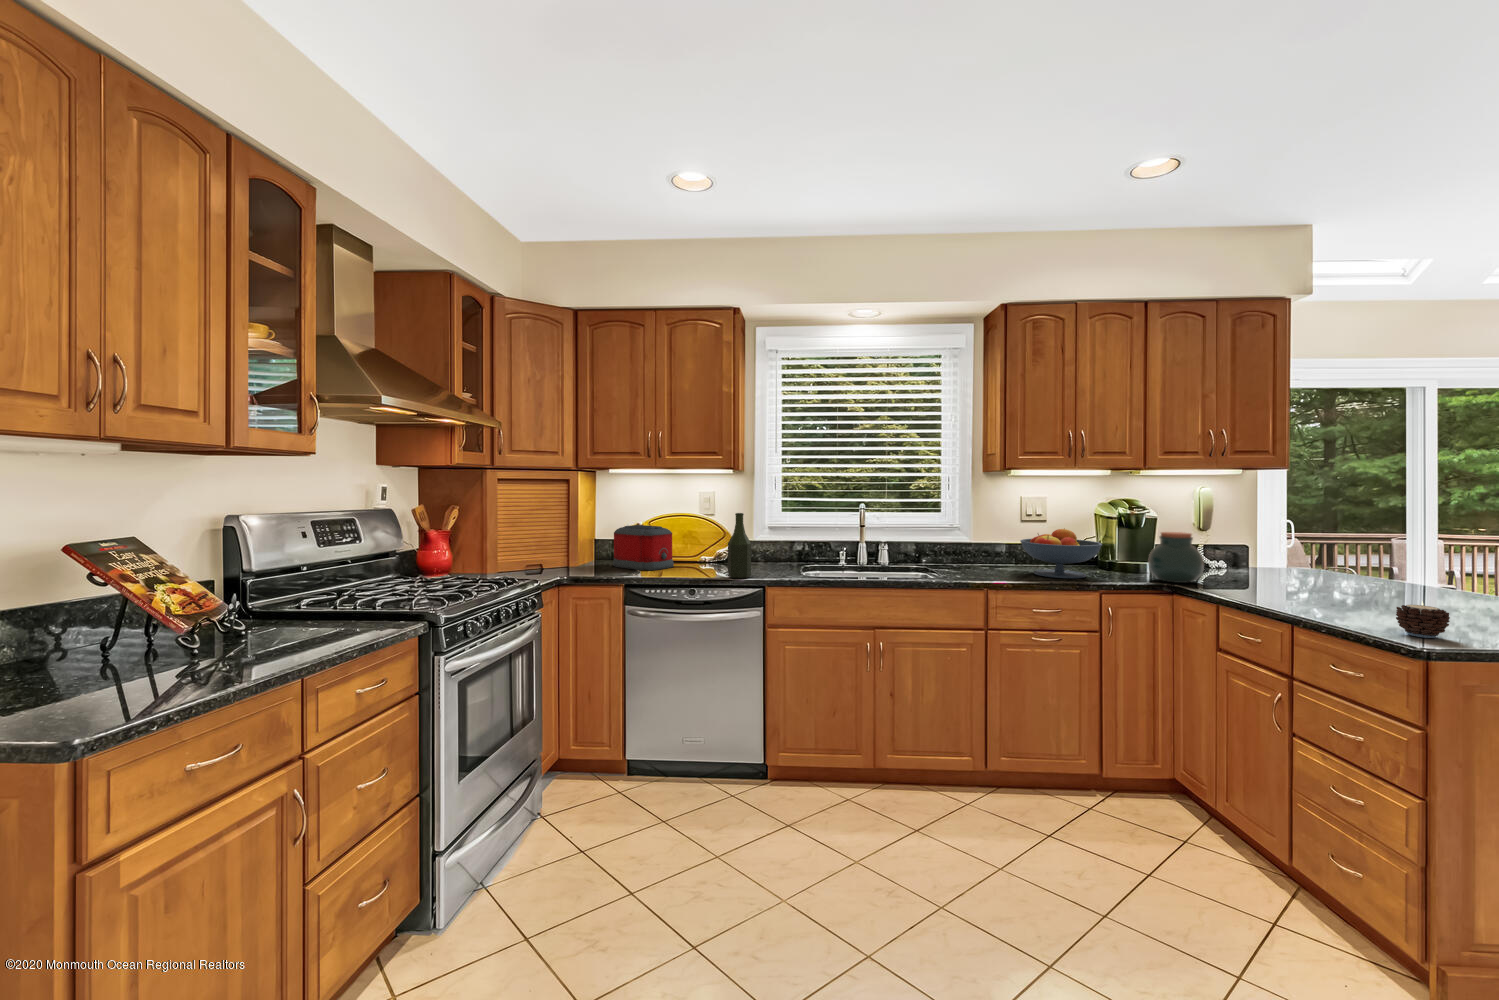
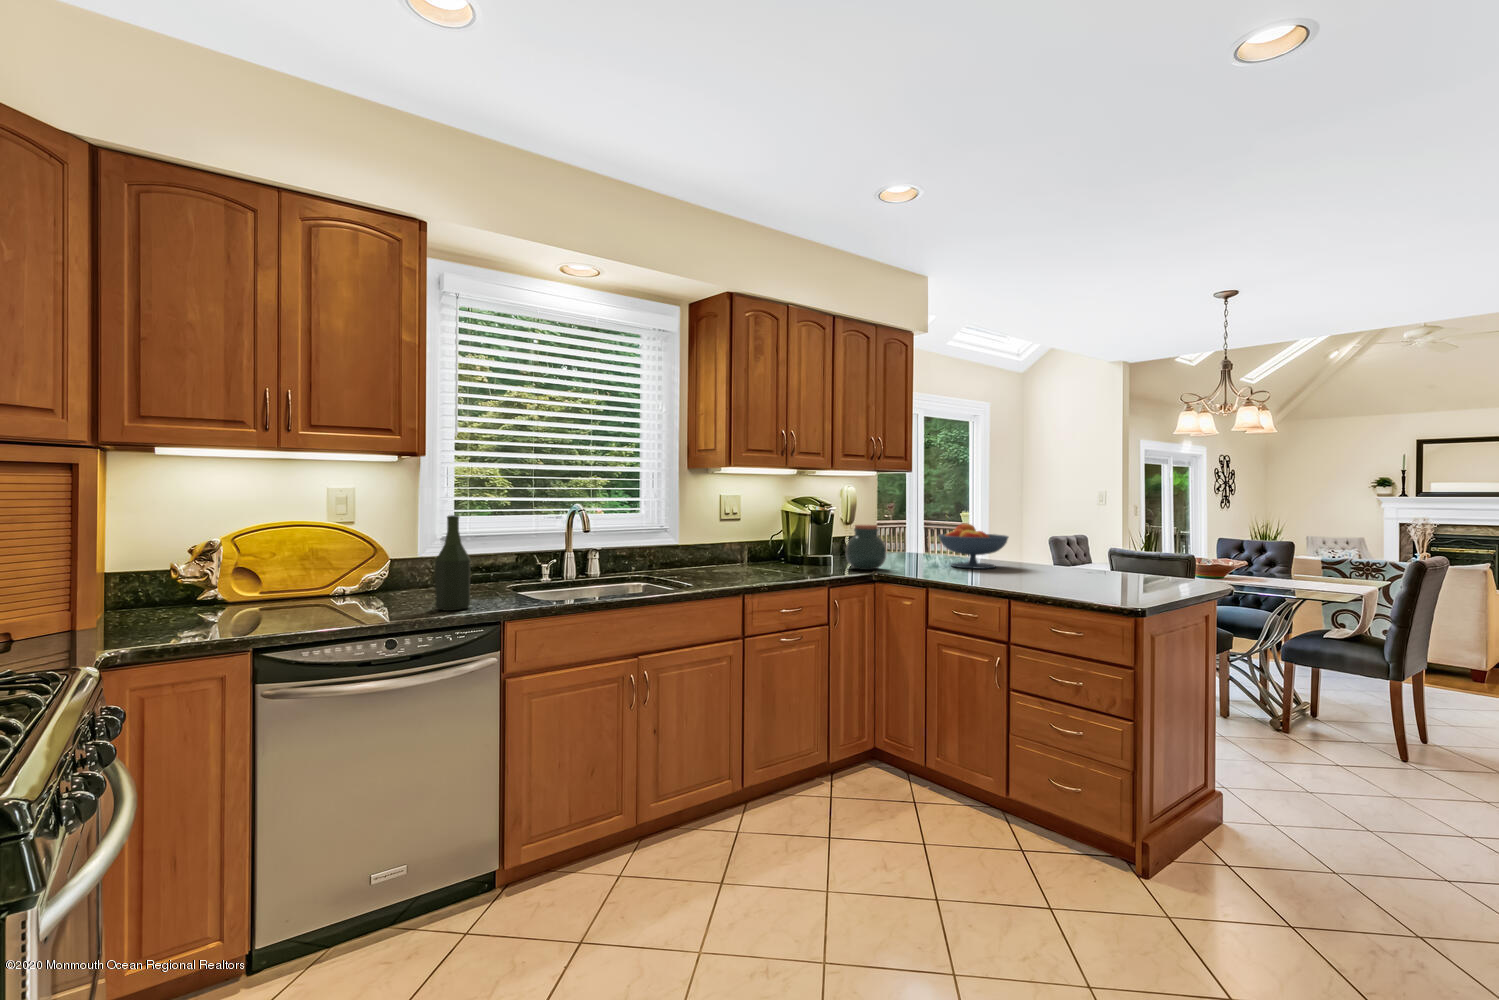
toaster: present [613,525,674,570] -> none [169,543,303,619]
fruit bowl: present [1020,529,1102,579] -> present [939,524,1008,569]
candle: present [1396,601,1450,638] -> none [1040,562,1069,588]

